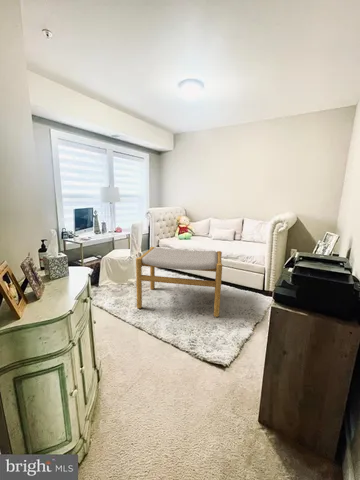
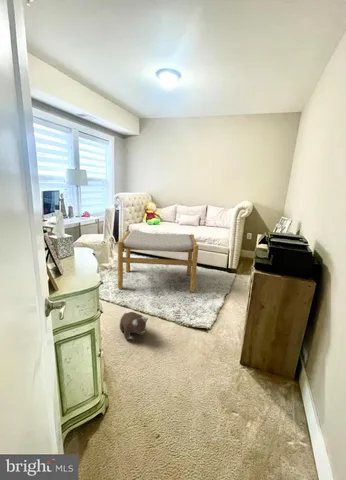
plush toy: none [124,339,152,371] -> present [120,312,148,339]

